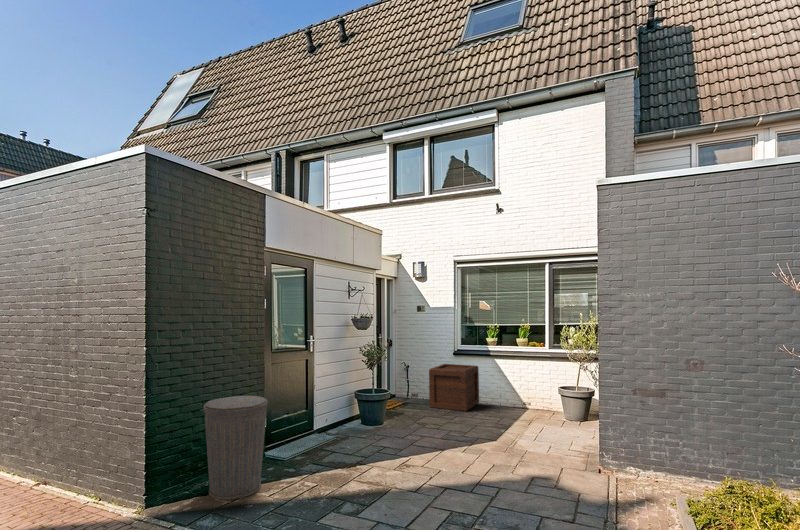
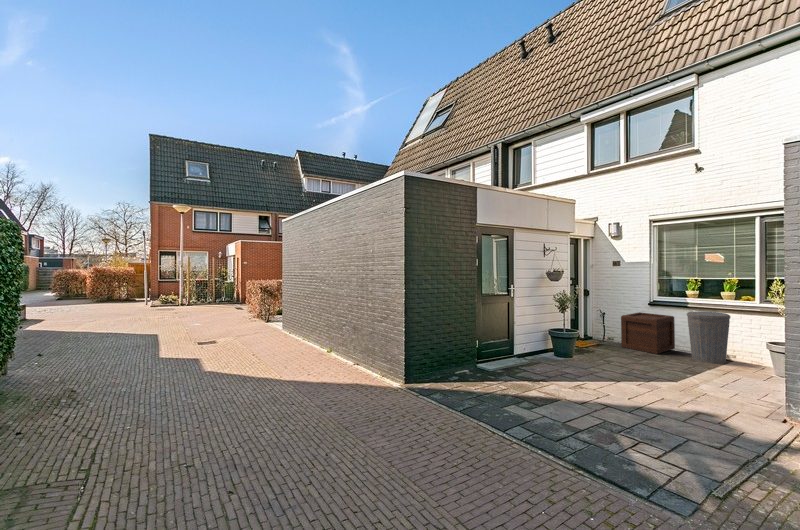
trash can: present [204,396,268,499] -> present [687,311,730,364]

